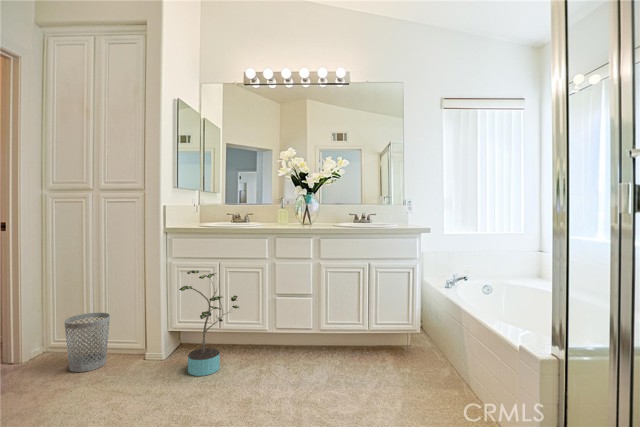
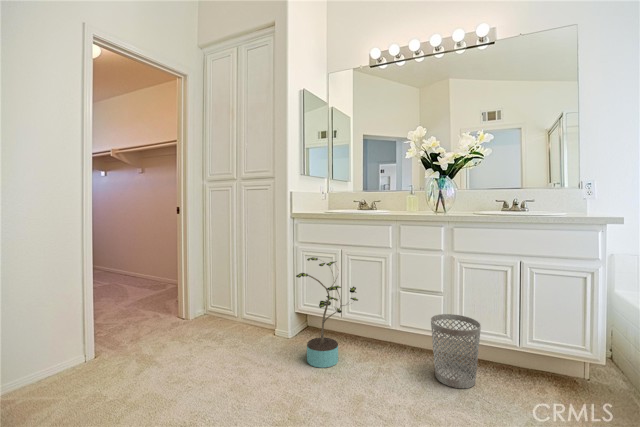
wastebasket: present [65,313,110,372] -> present [431,314,481,388]

